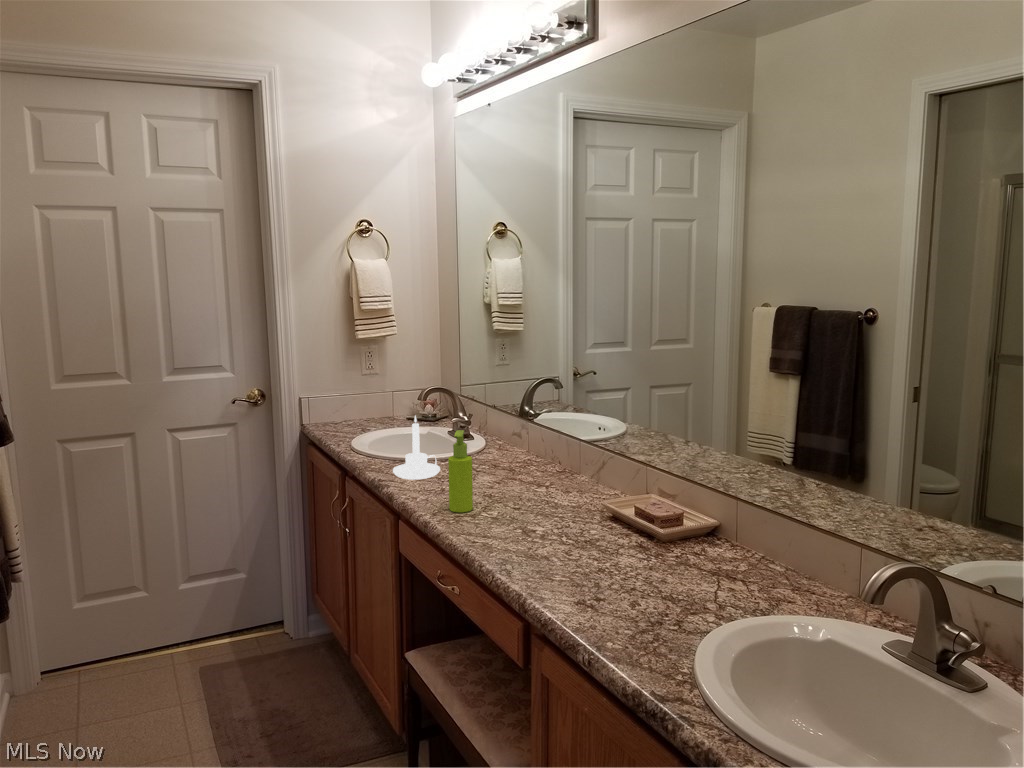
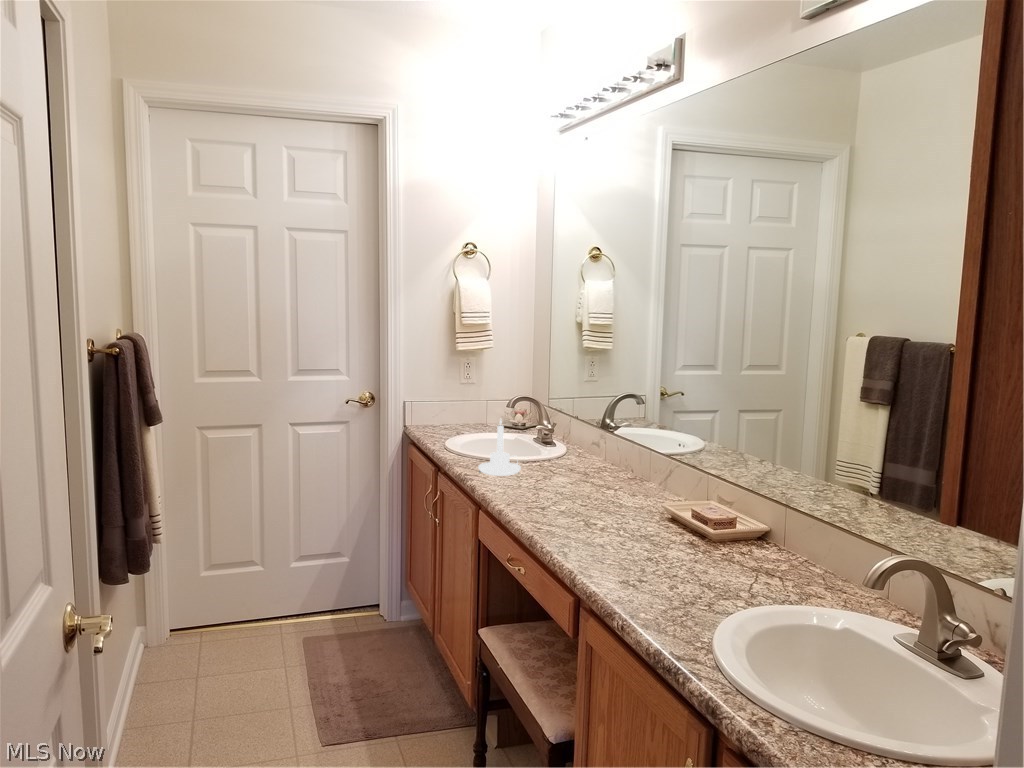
soap dispenser: present [448,430,473,512] -> none [523,430,546,505]

